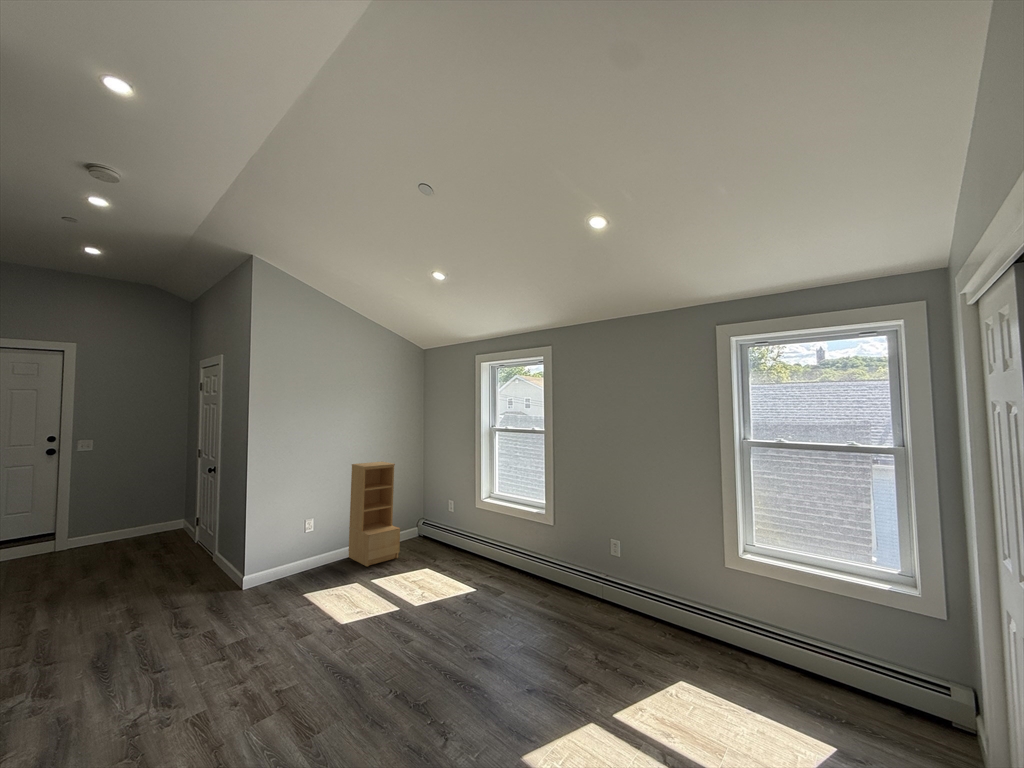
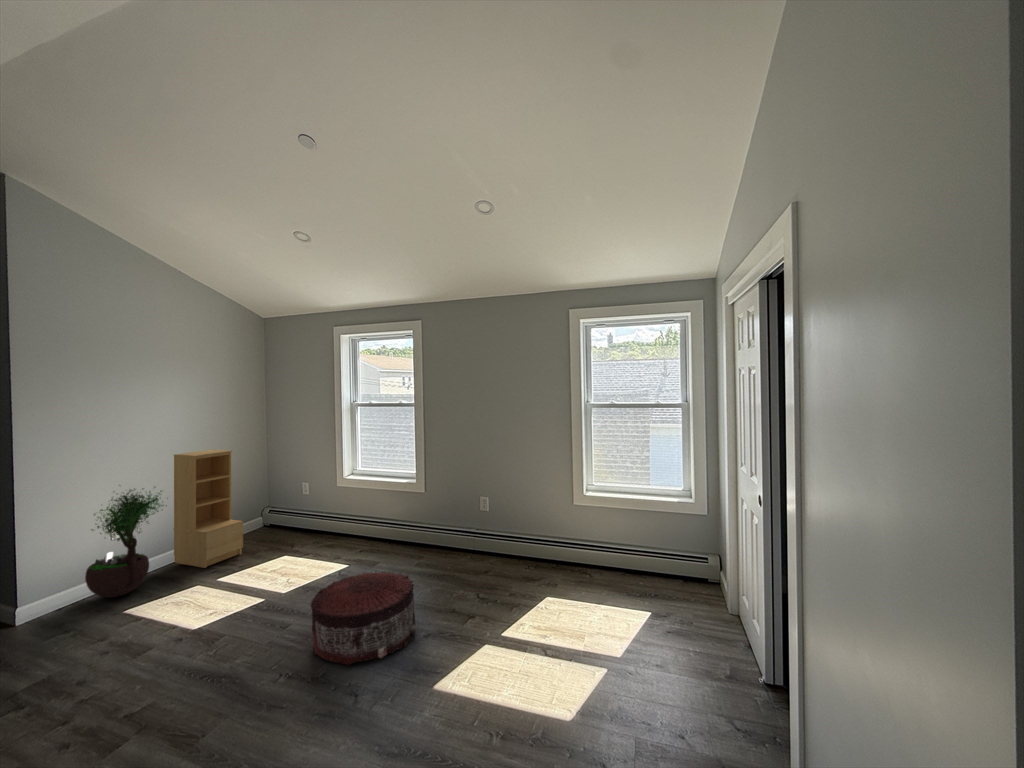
potted tree: none [280,487,340,581] -> present [85,487,163,597]
pouf: none [417,604,521,708] -> present [311,572,416,665]

